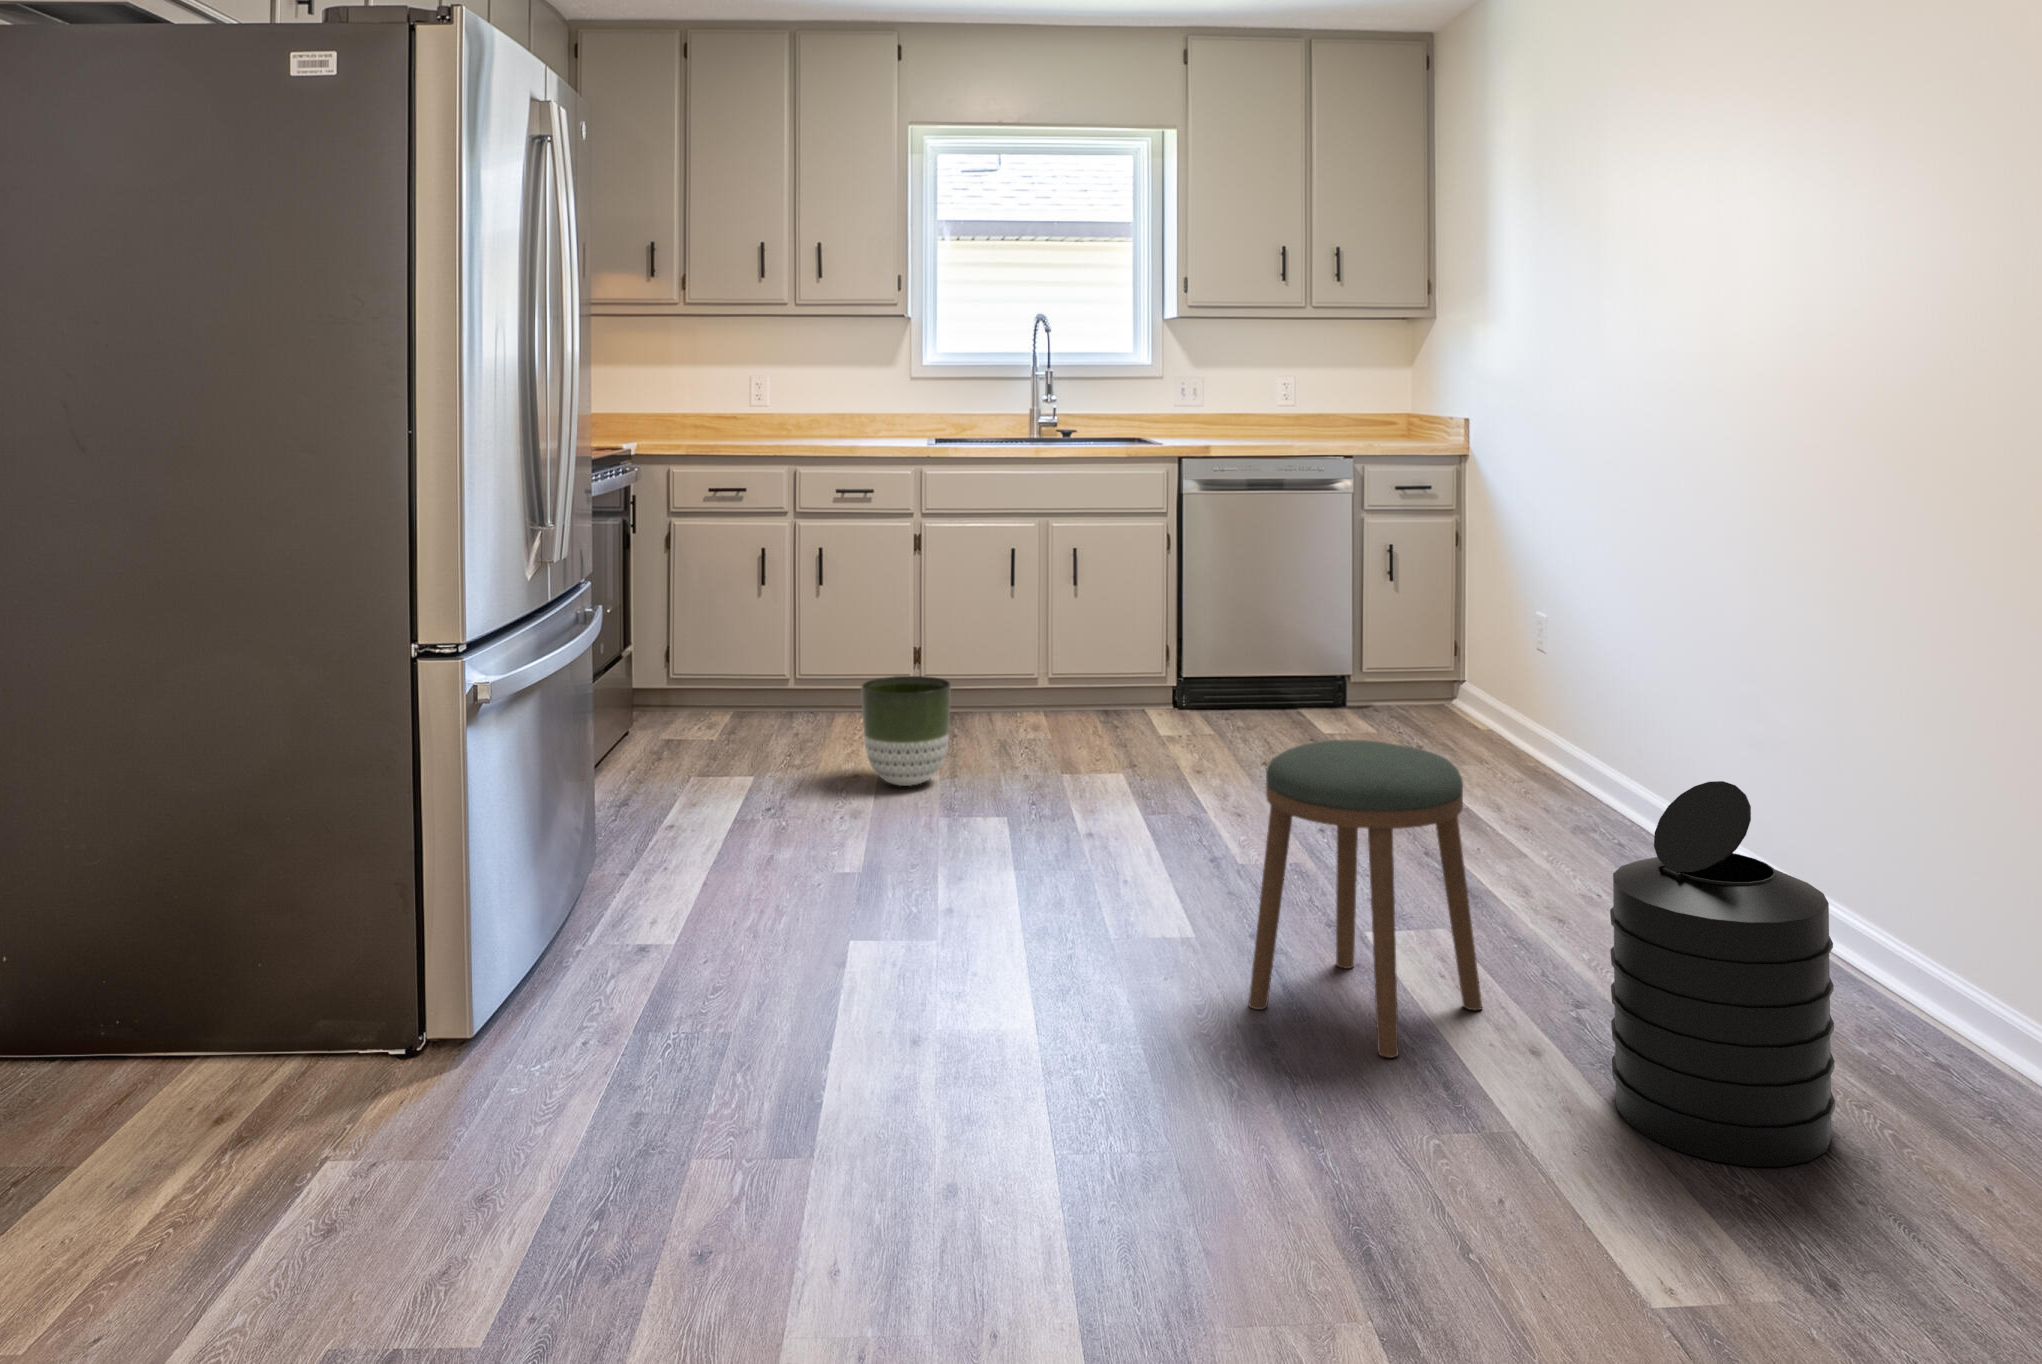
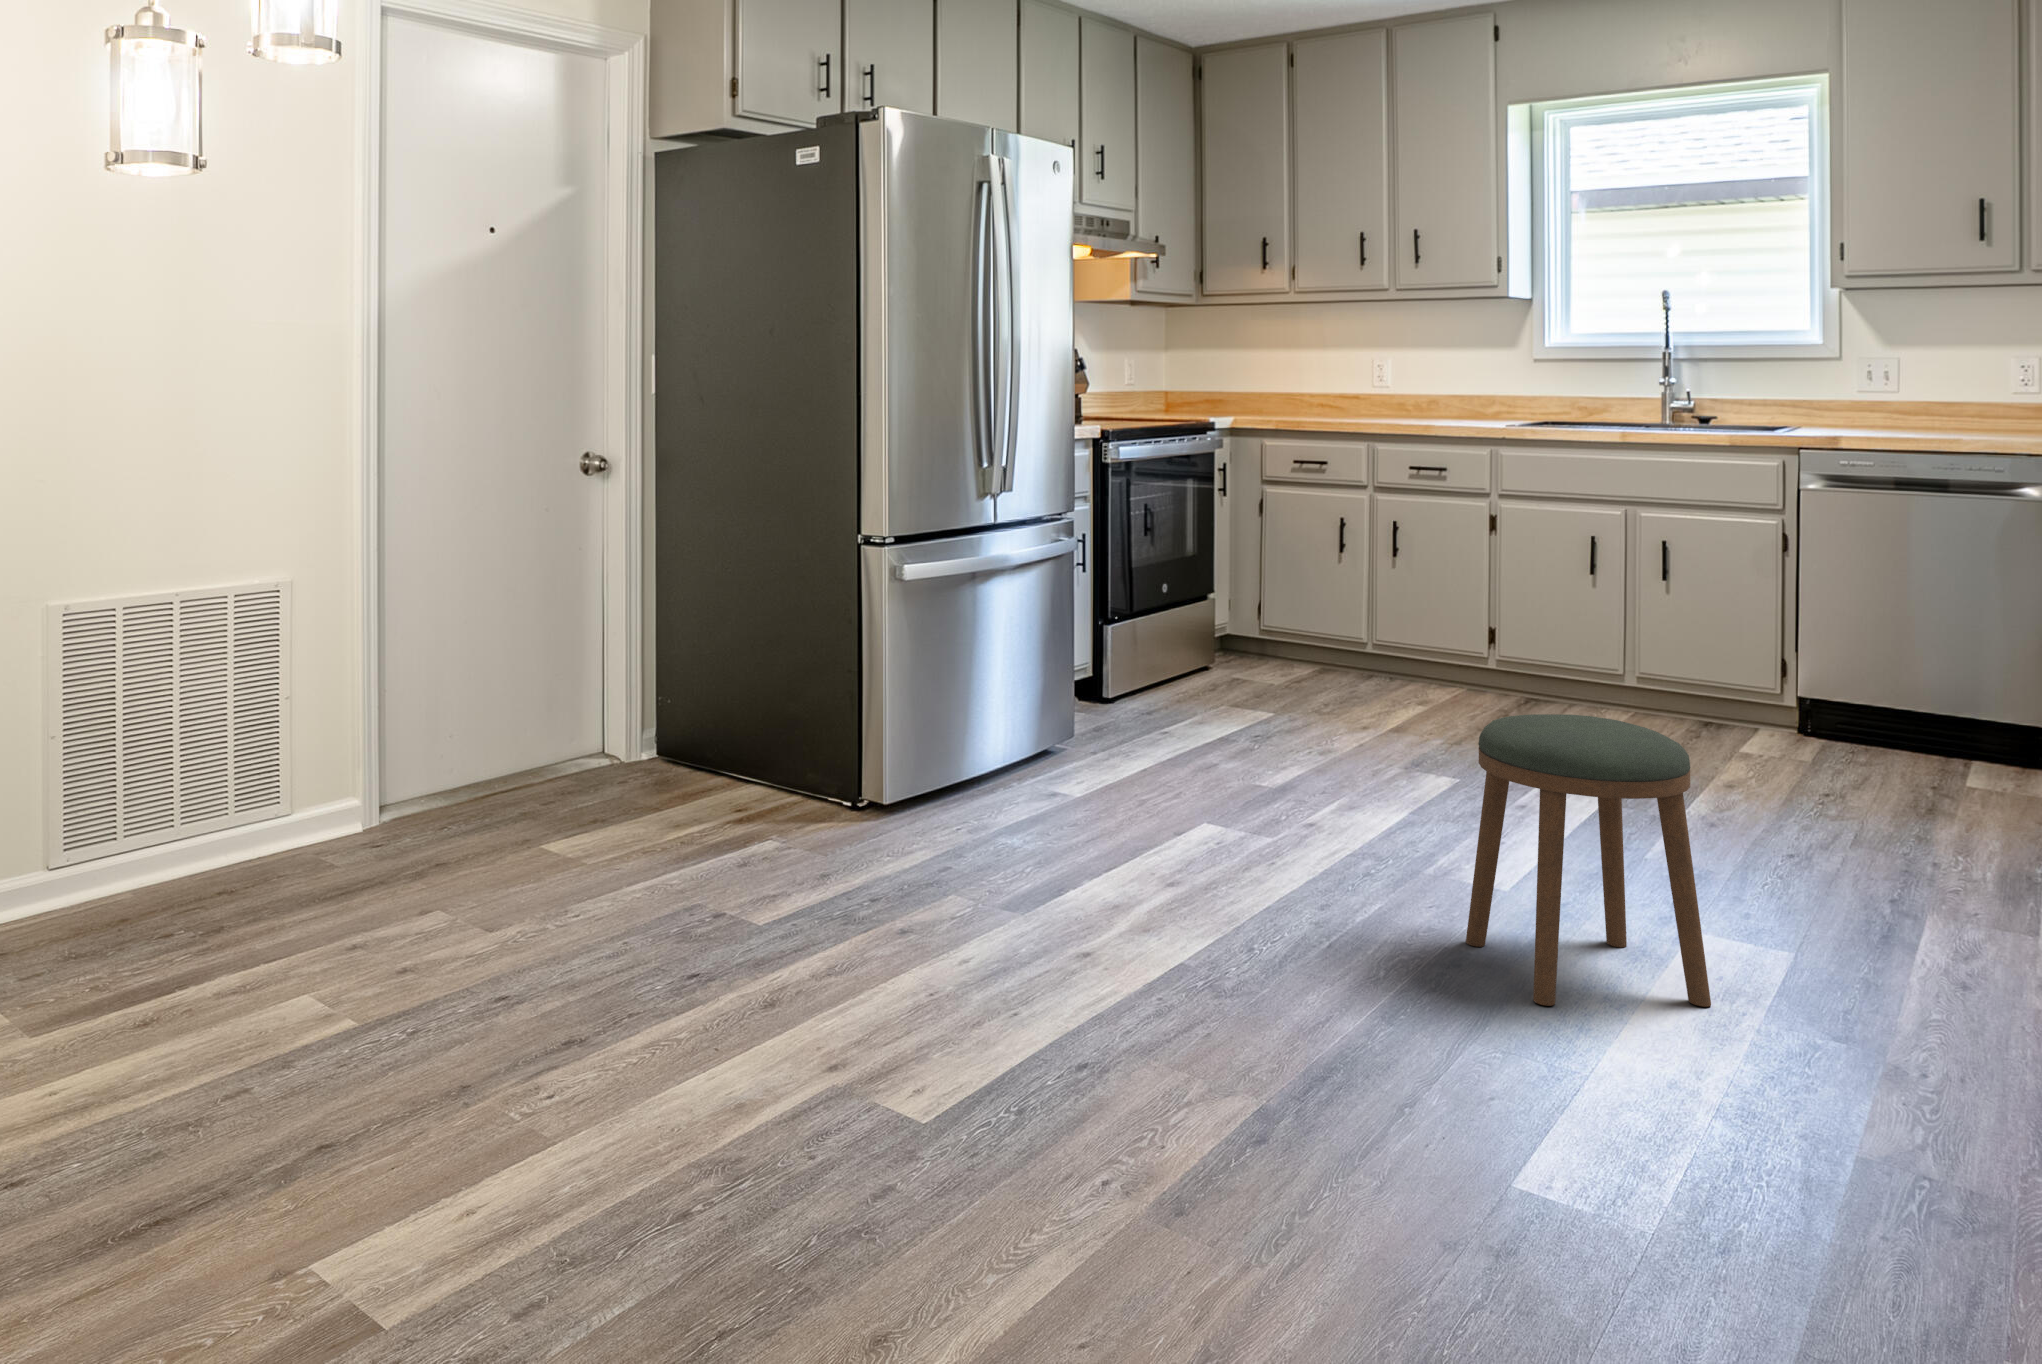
planter: present [861,676,951,786] -> none [1356,639,1446,740]
trash can: present [1610,781,1835,1167] -> none [1705,791,1967,1198]

